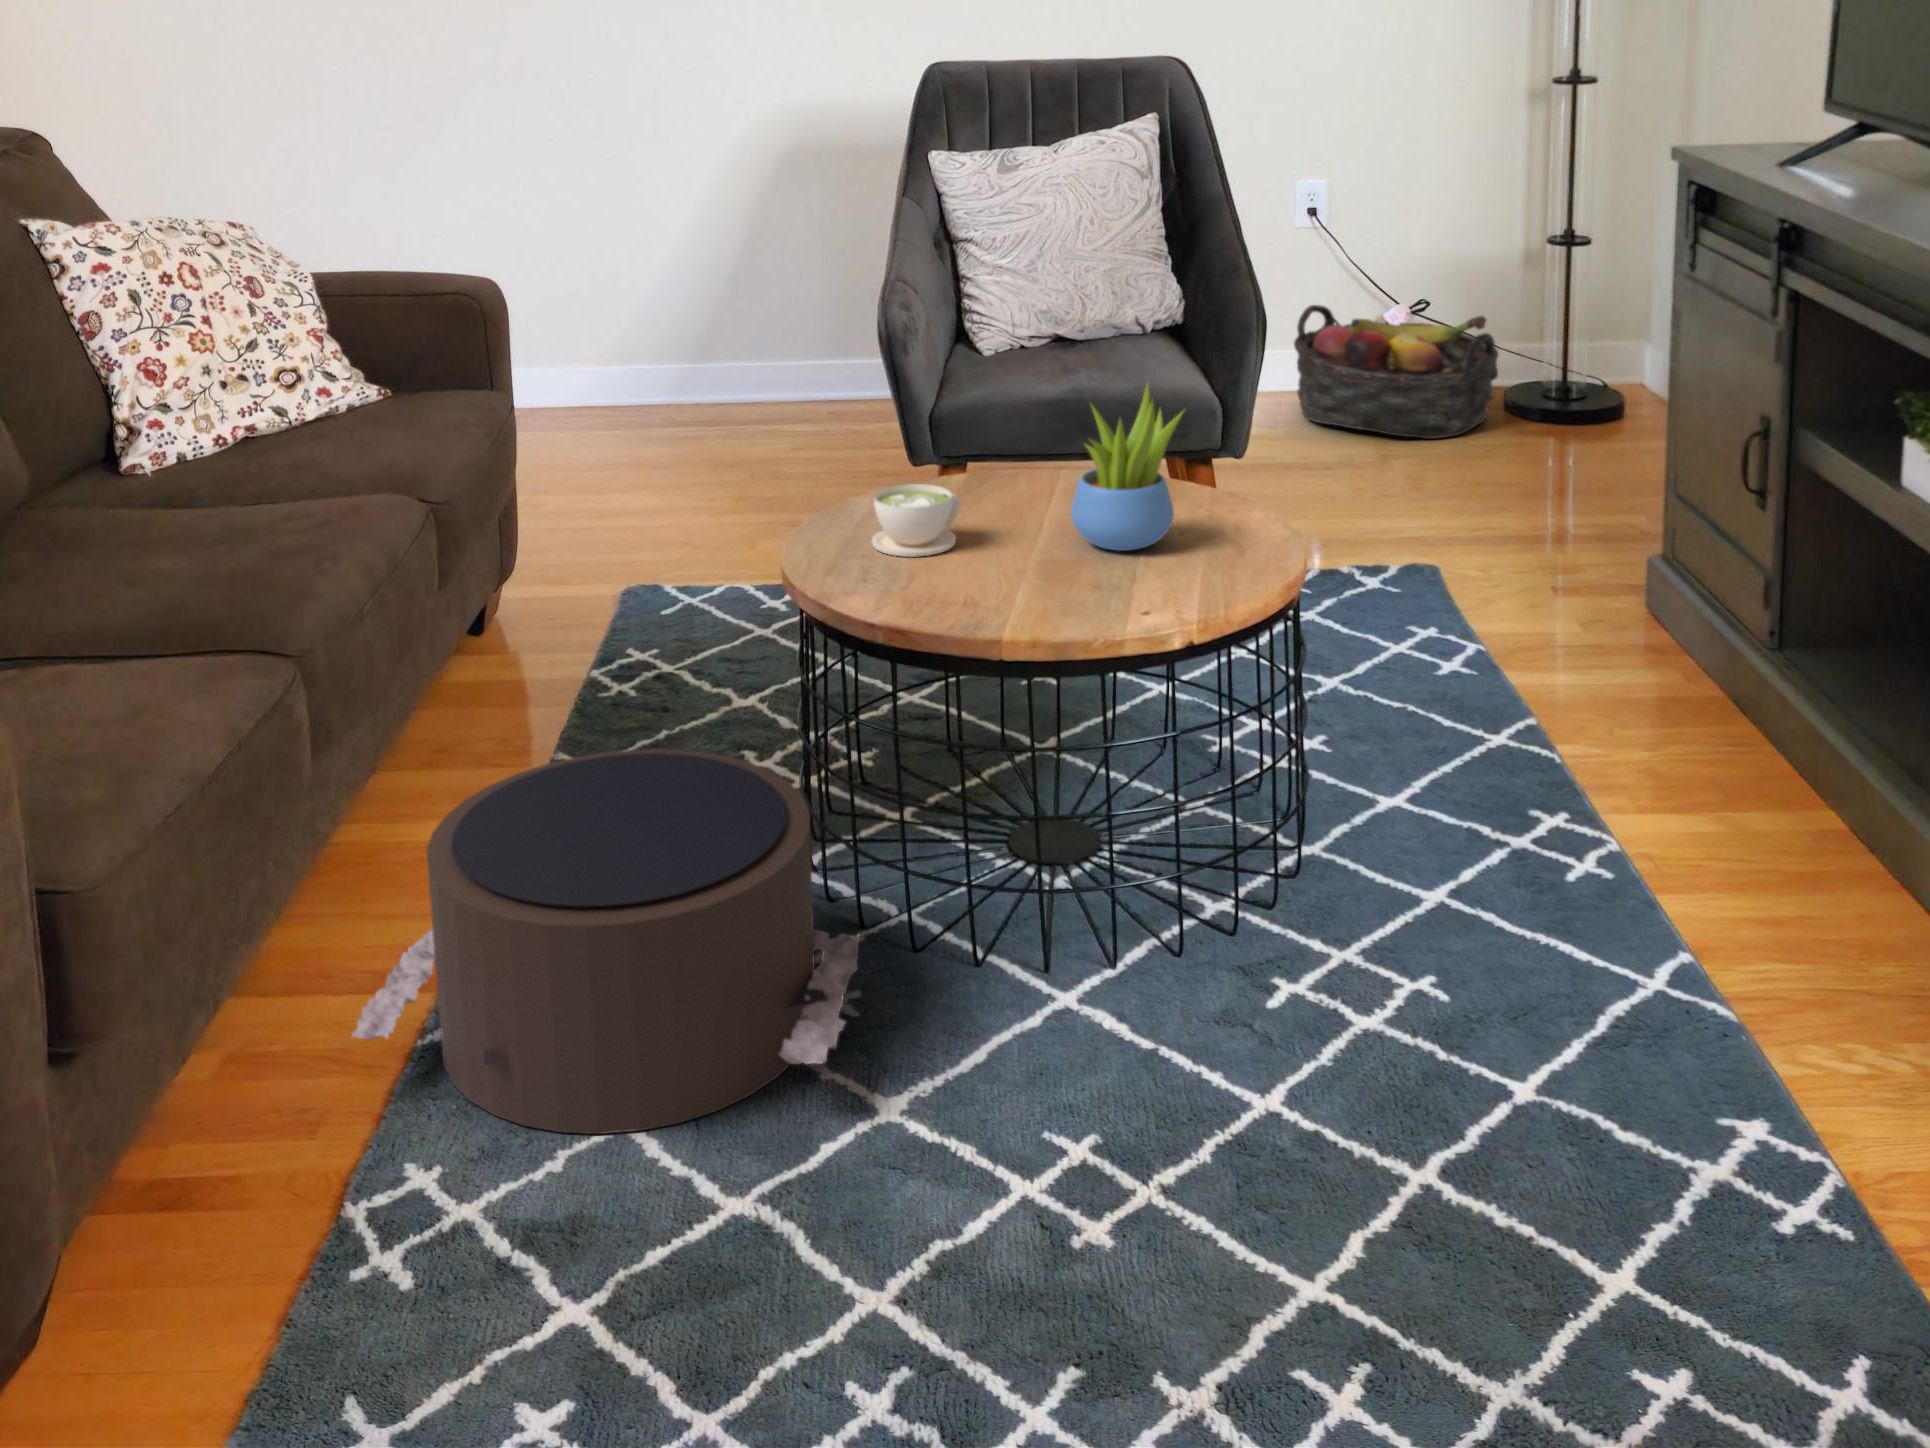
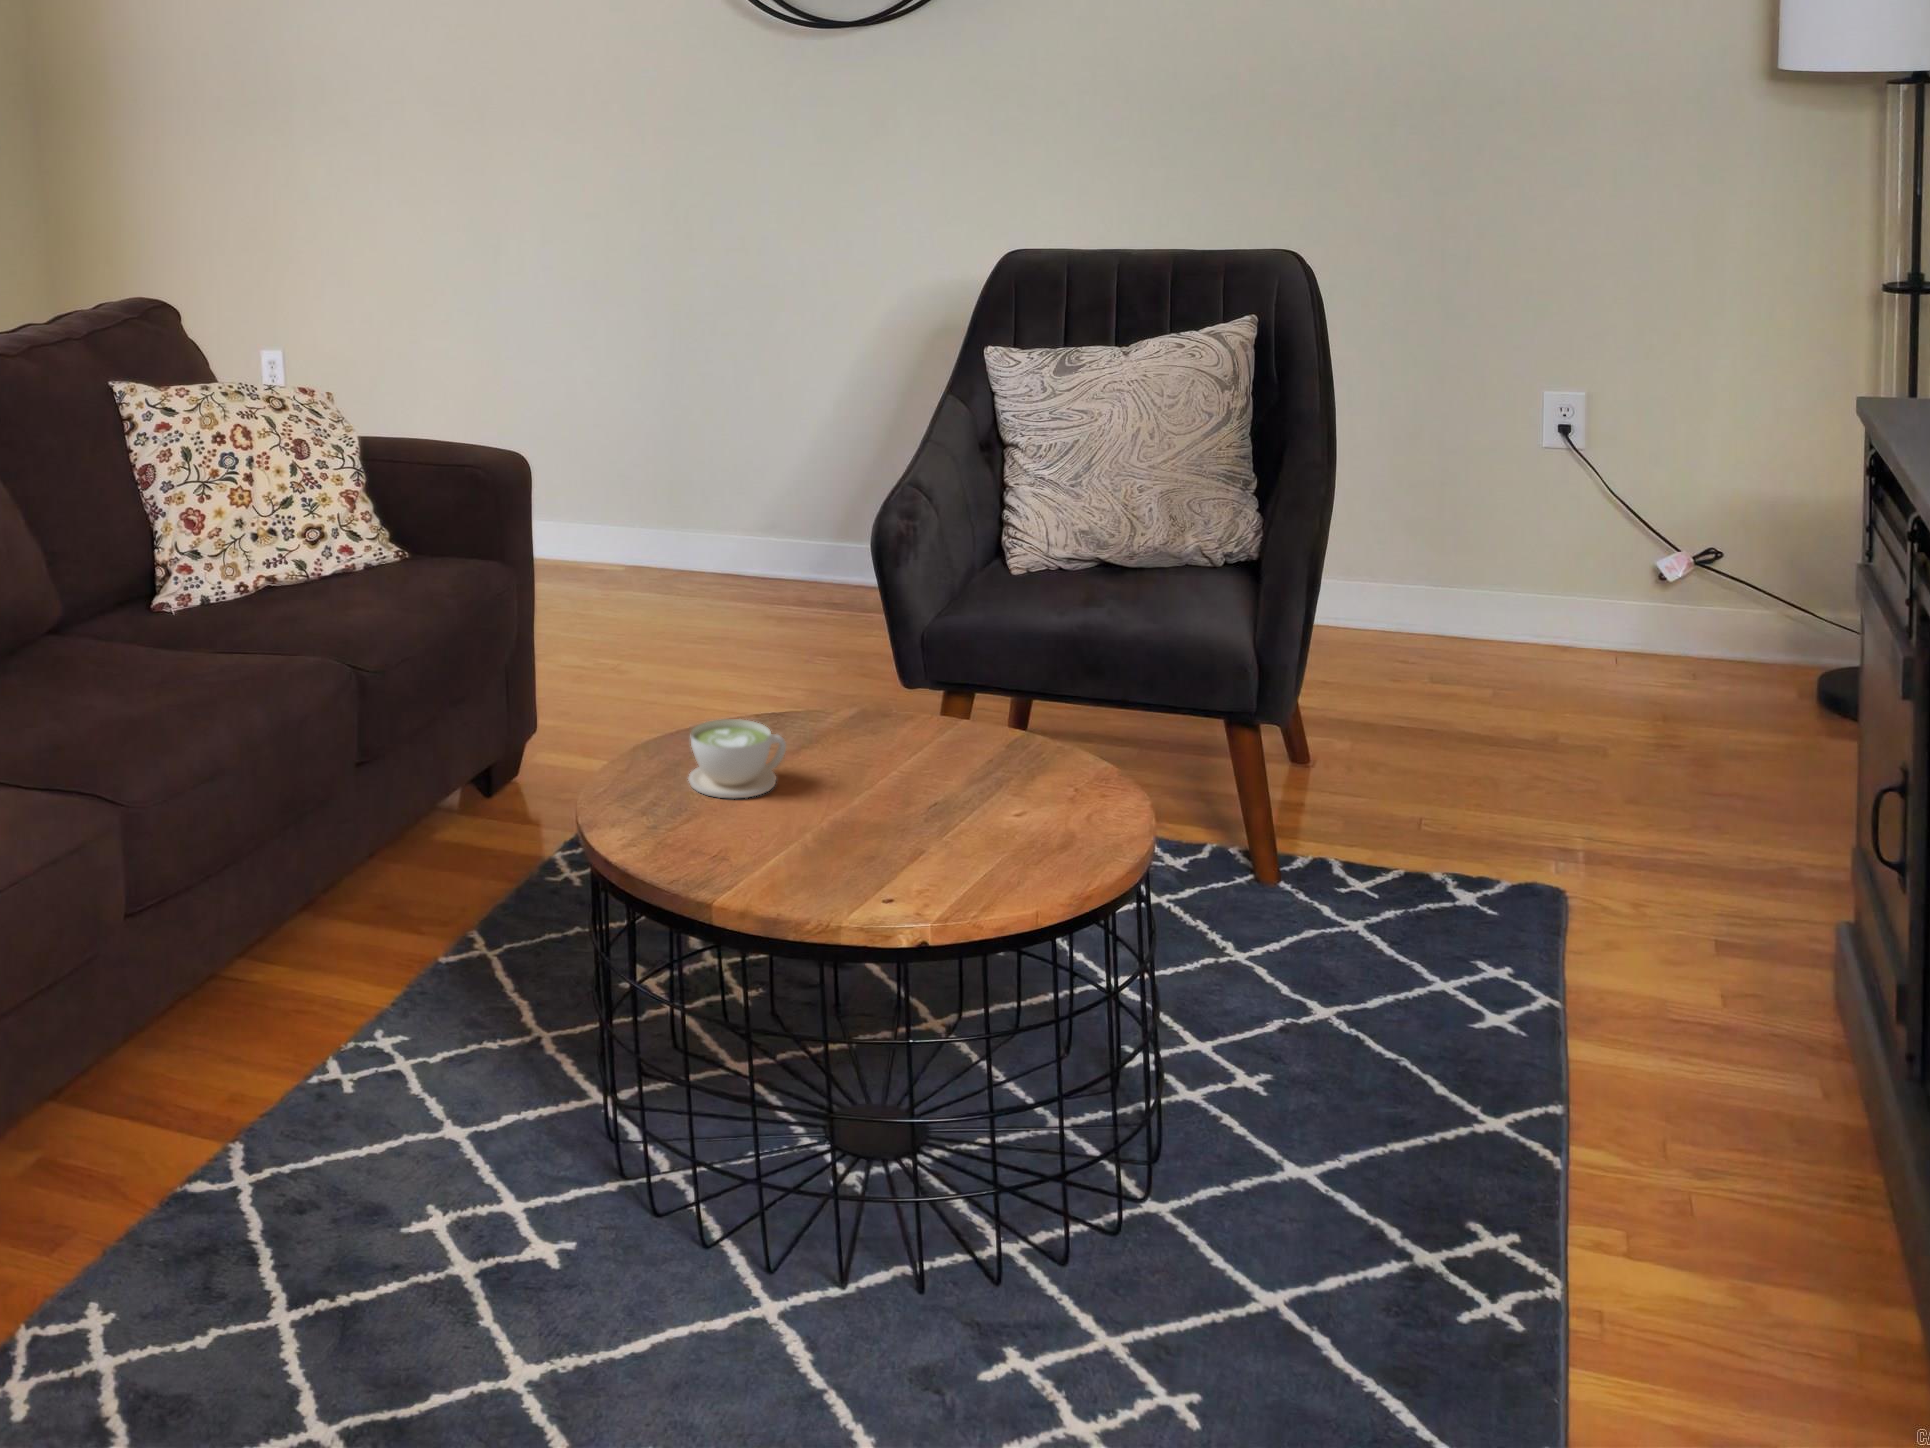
basket: present [1294,305,1498,439] -> none [1506,538,1781,720]
succulent plant: present [1071,384,1184,551] -> none [888,642,1008,827]
pouf: present [352,749,861,1134] -> none [101,942,579,1329]

